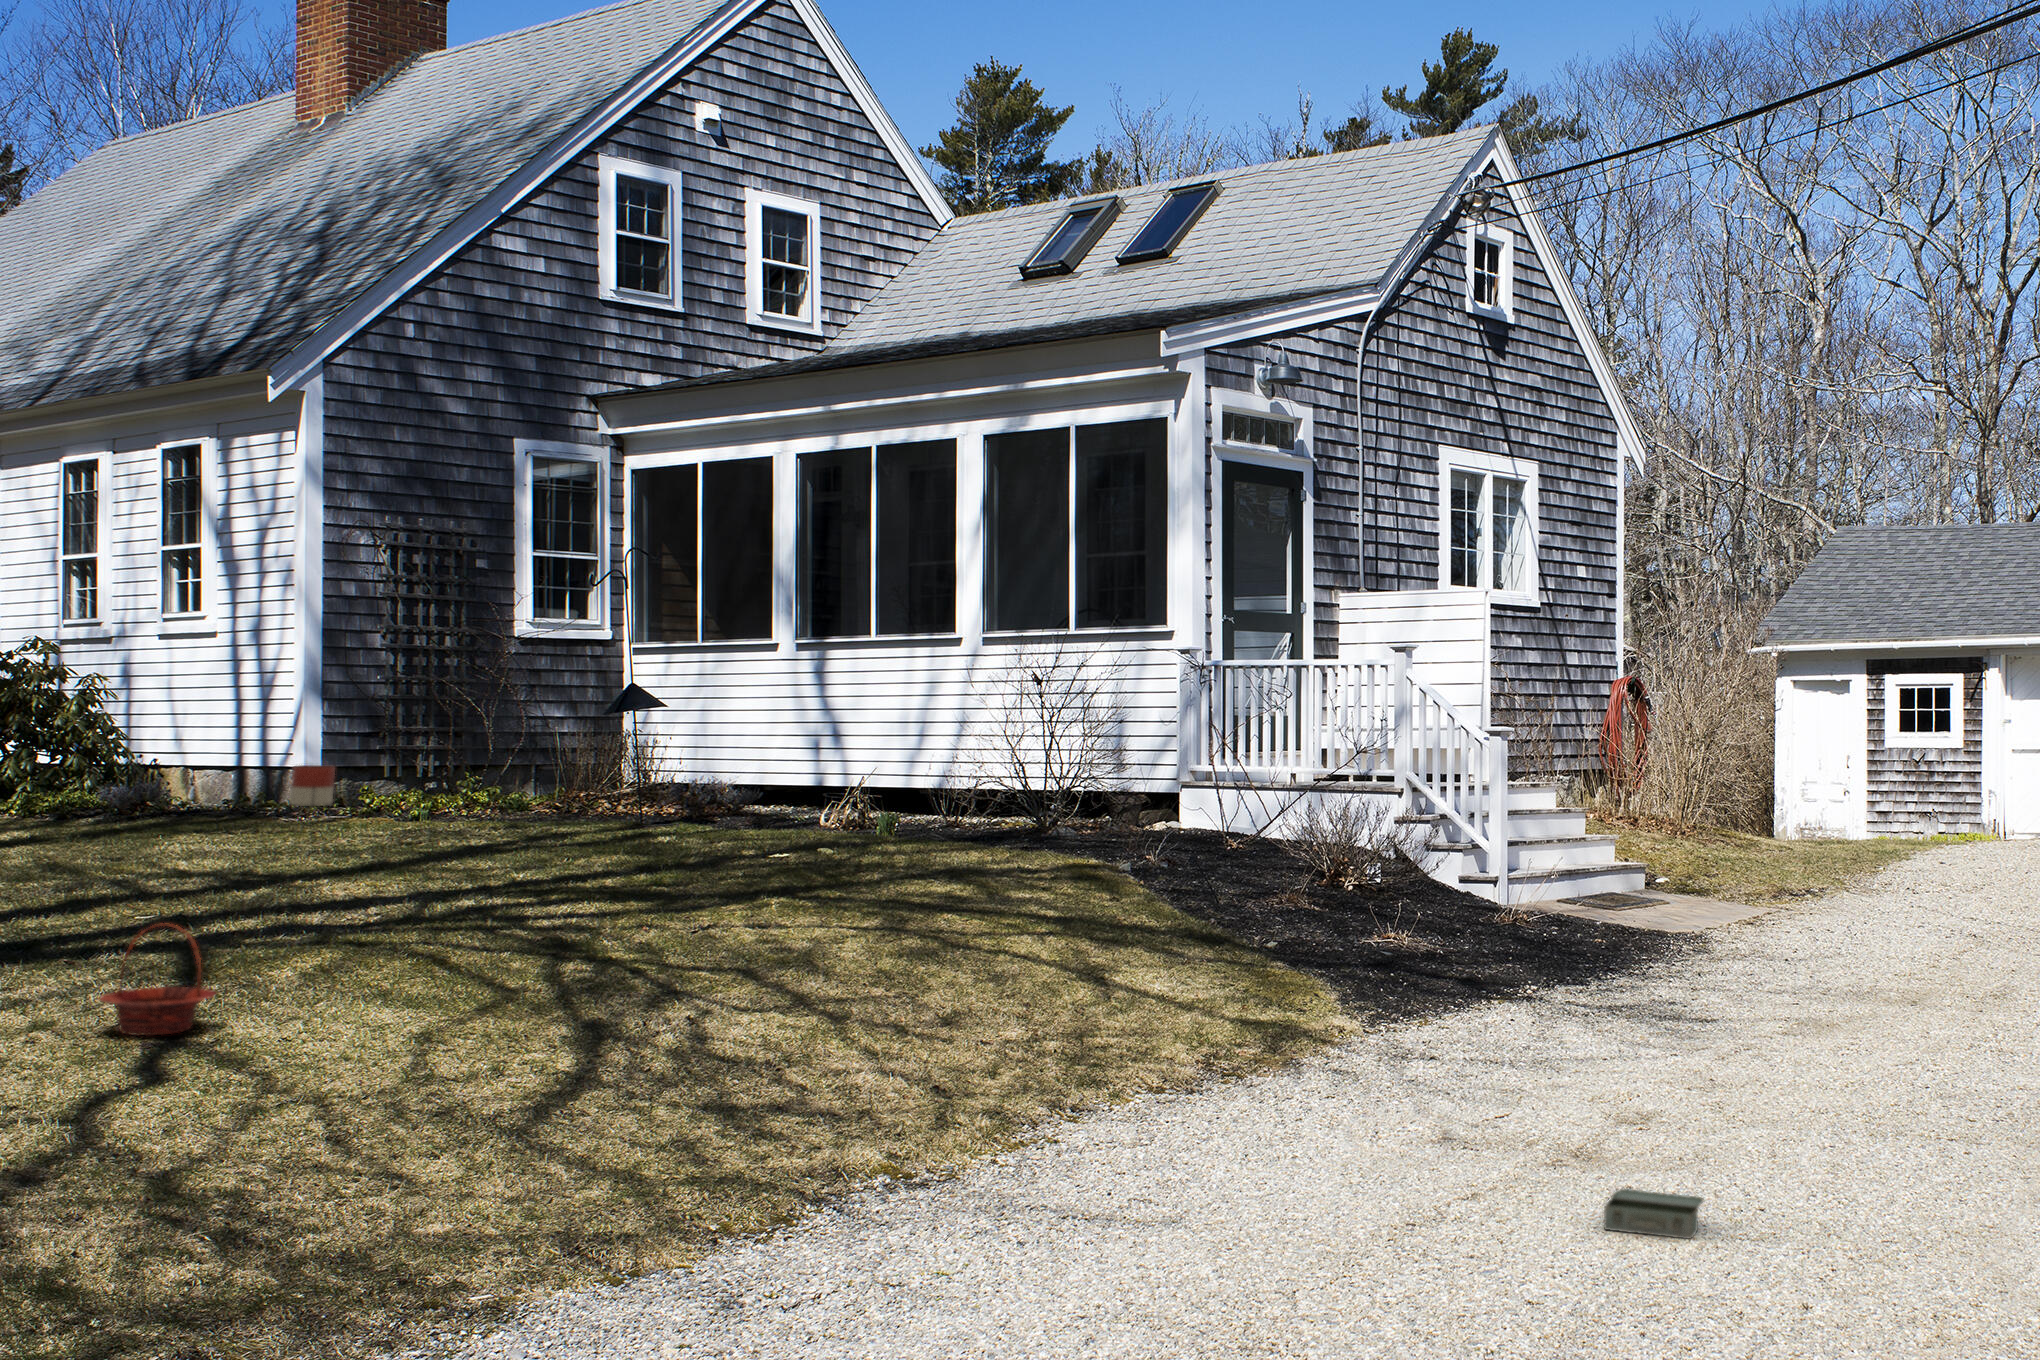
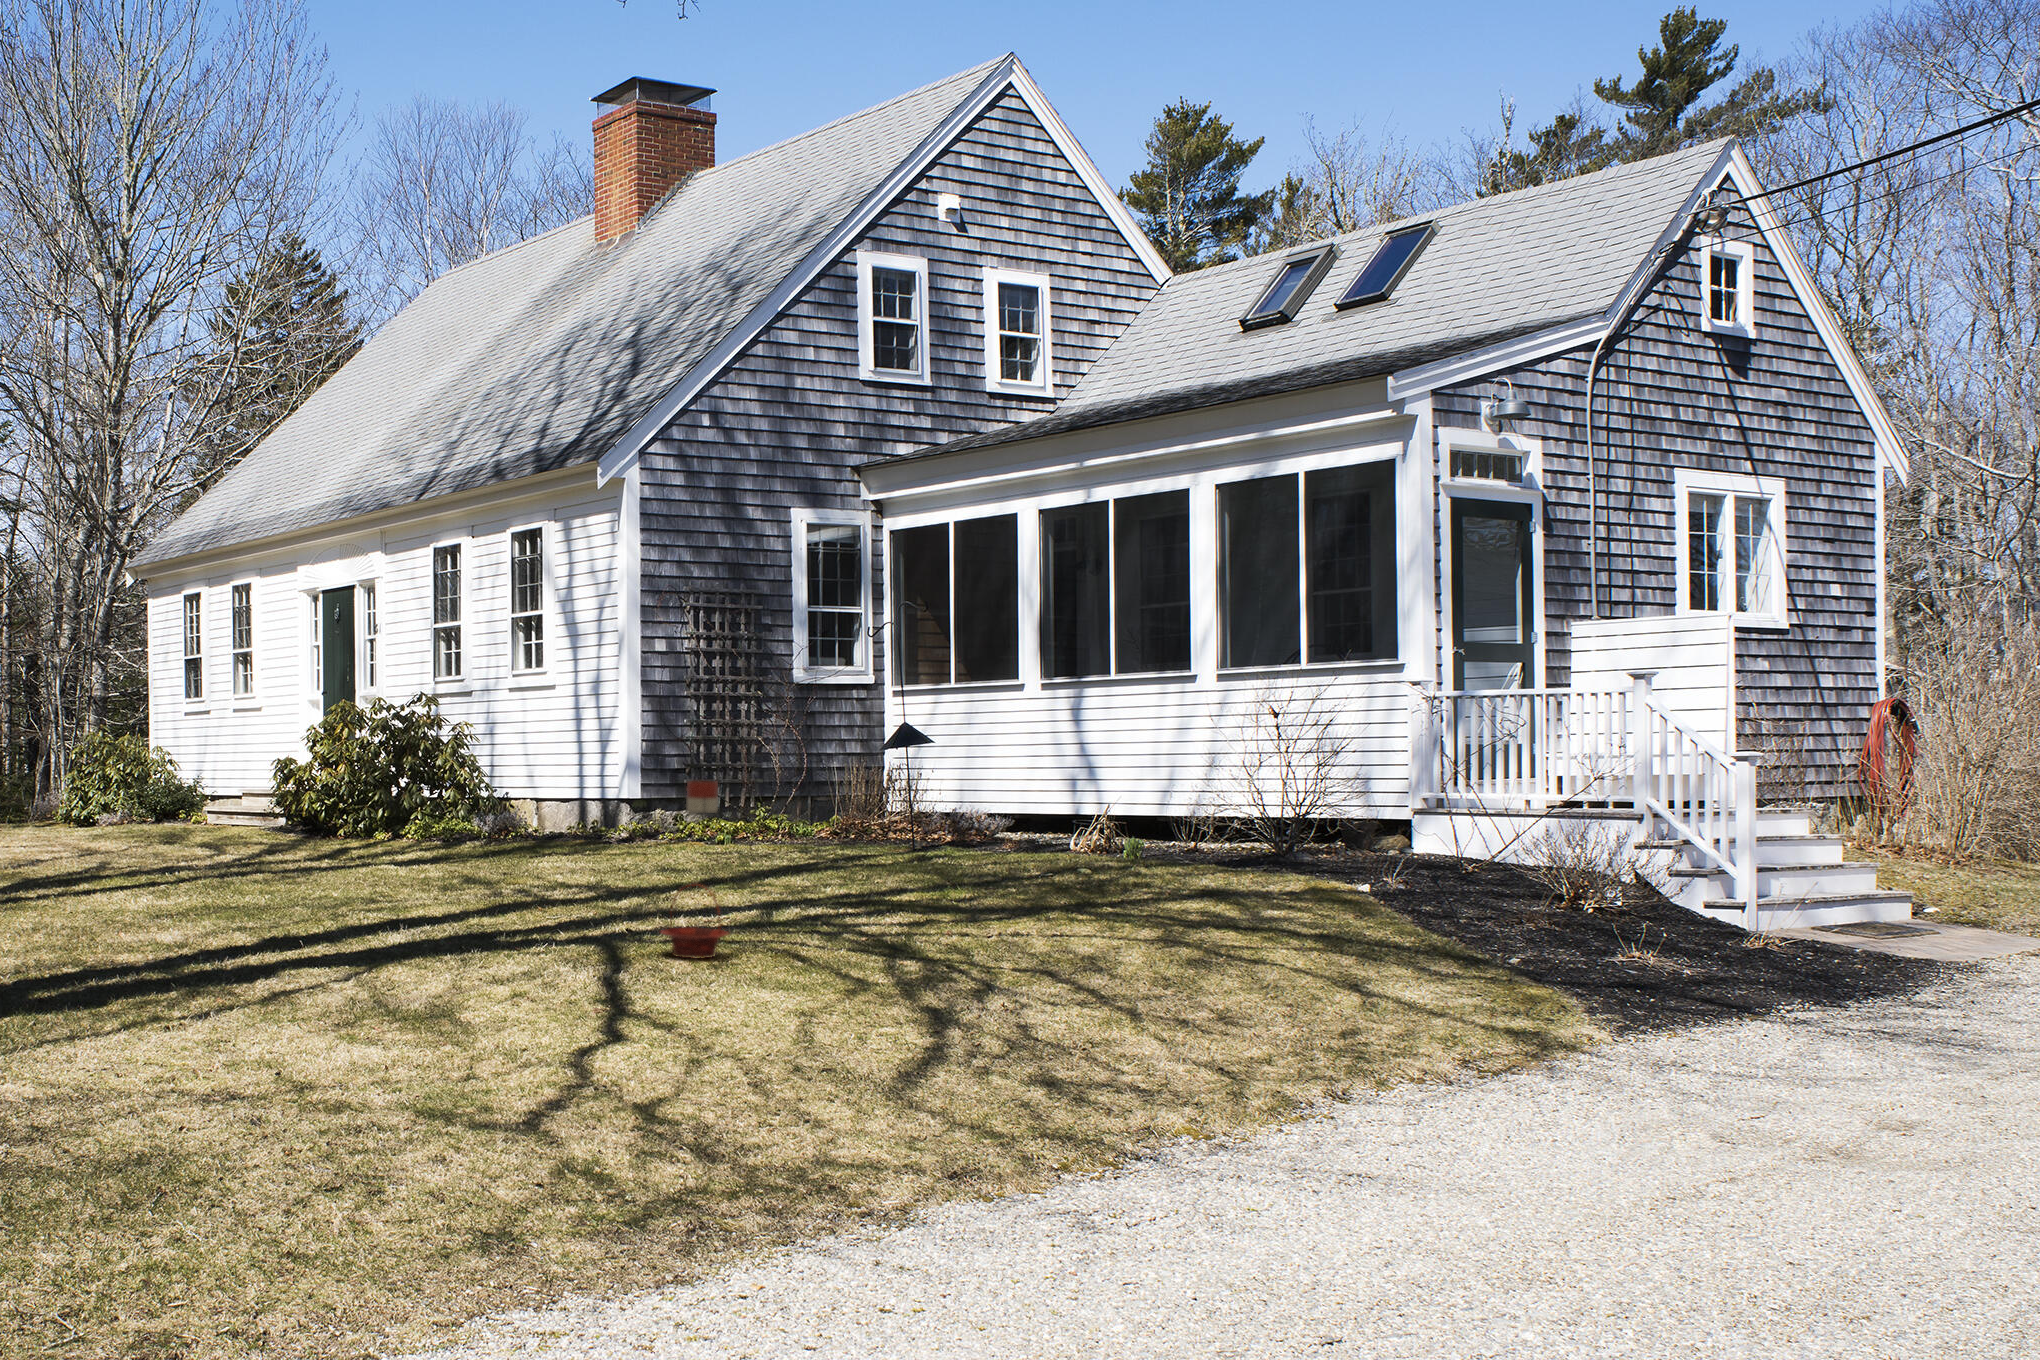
toolbox: present [1604,1189,1703,1239] -> none [1766,1118,1856,1156]

